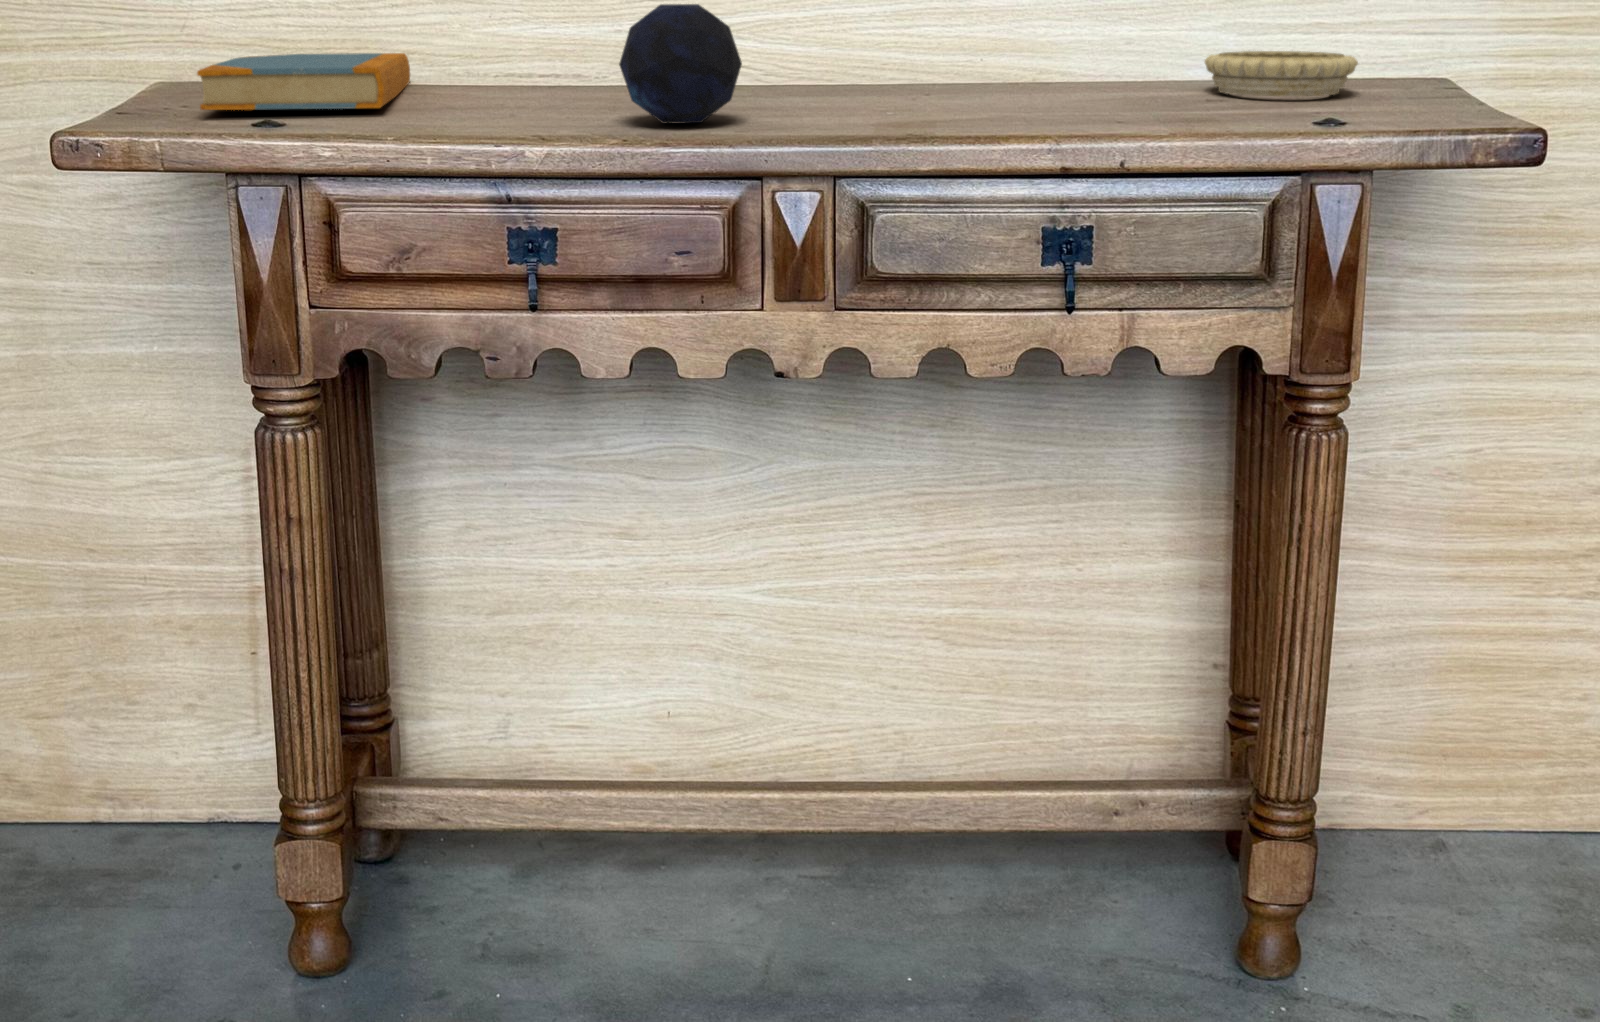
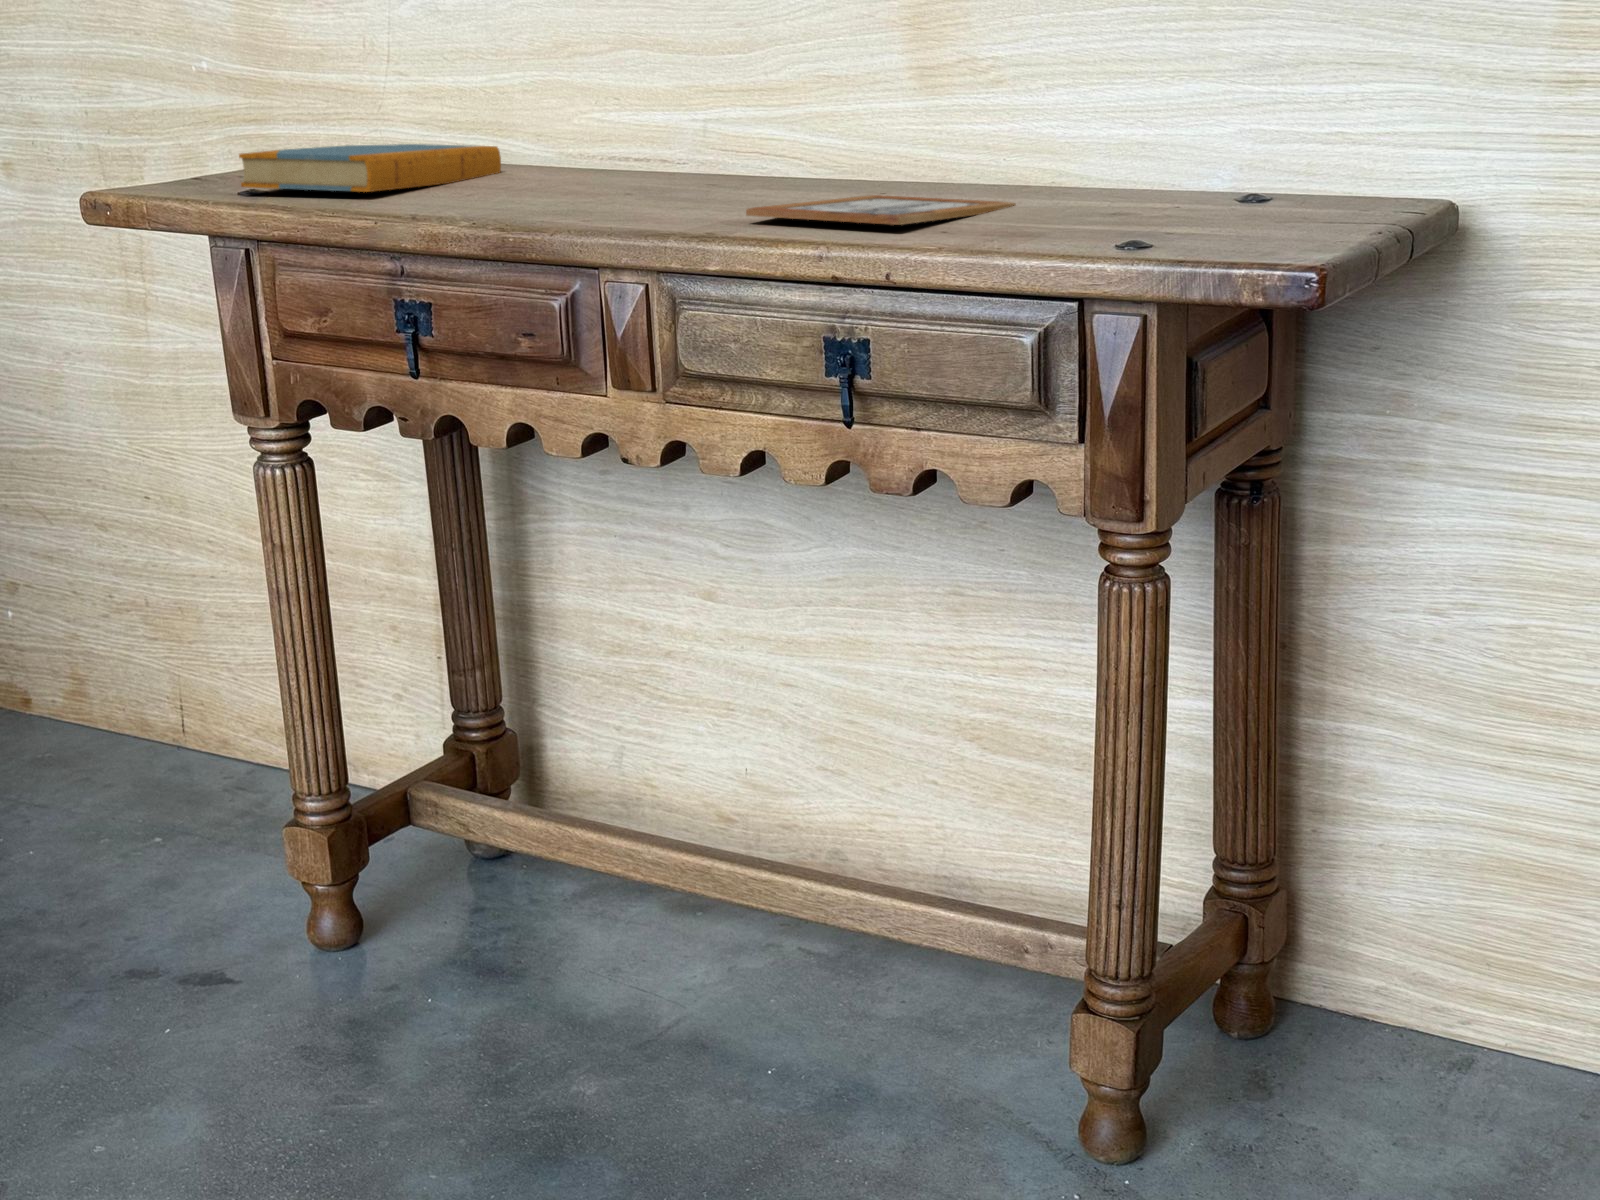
decorative orb: present [619,4,742,124] -> none [504,105,617,217]
decorative bowl: present [1205,51,1358,96] -> none [1129,172,1296,221]
picture frame: none [898,88,1081,113] -> present [746,195,1016,225]

